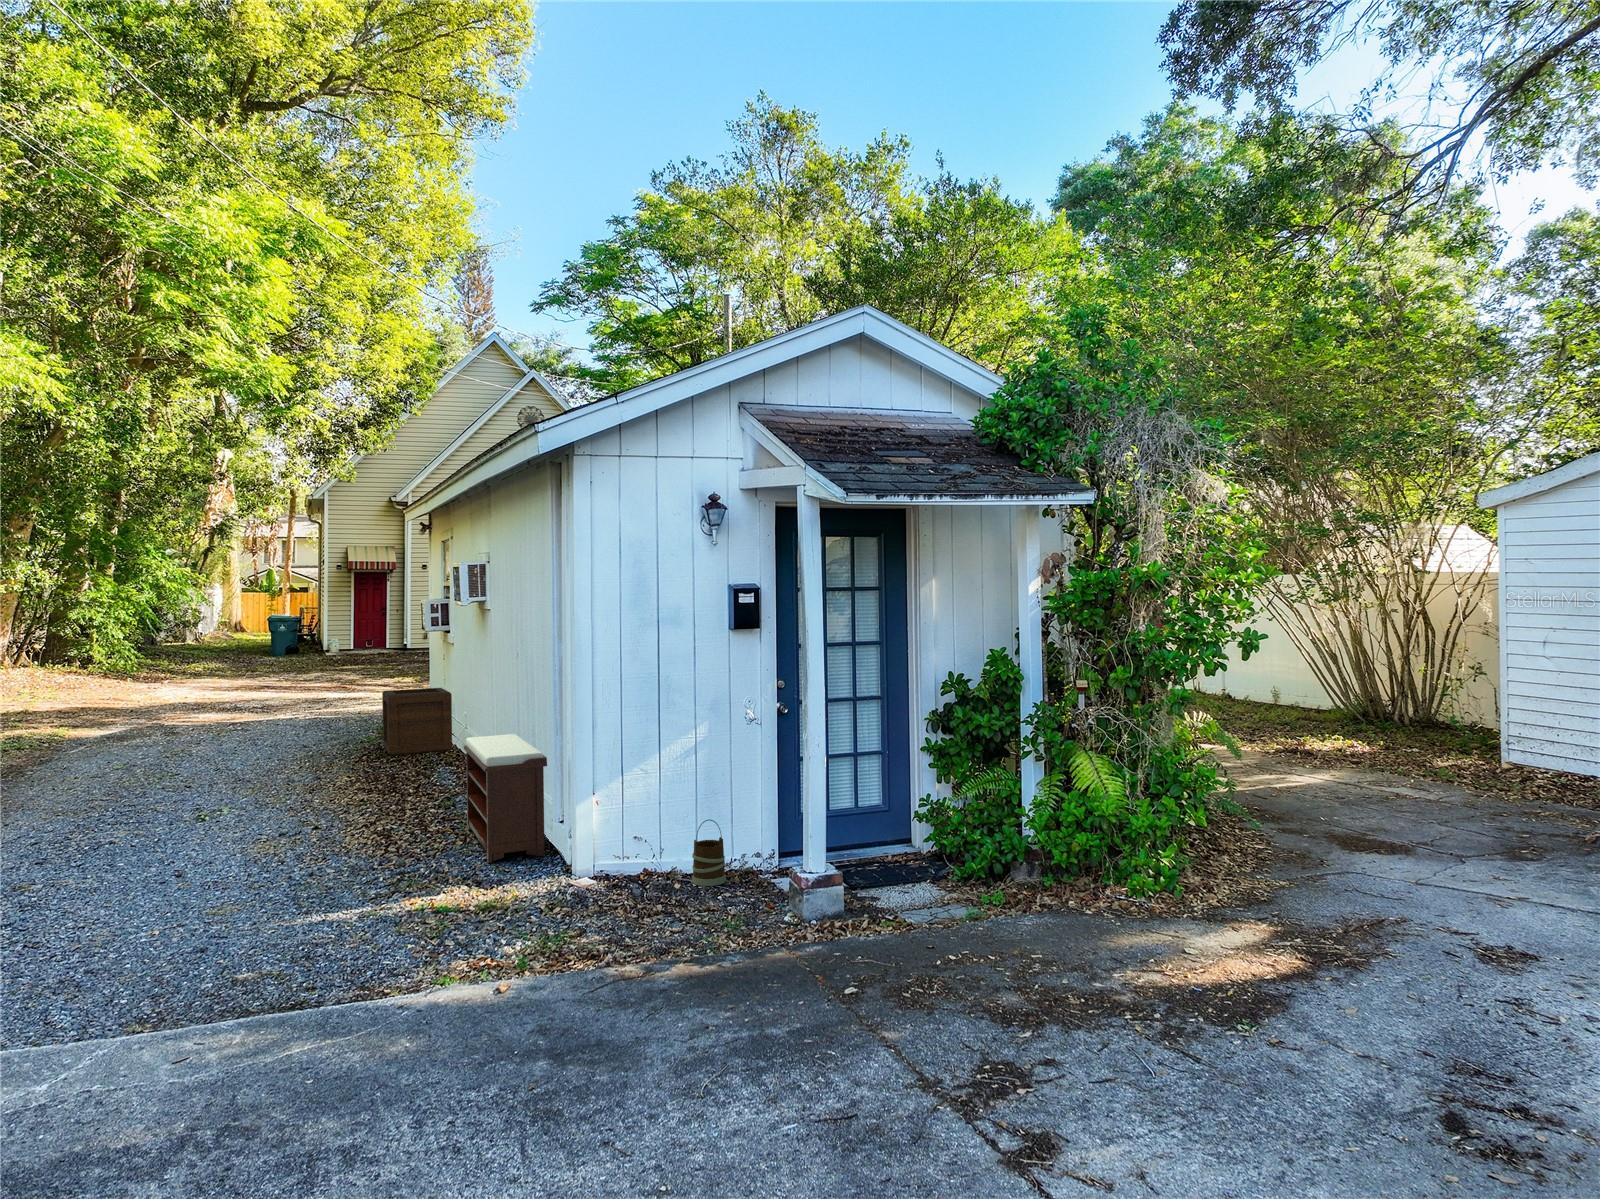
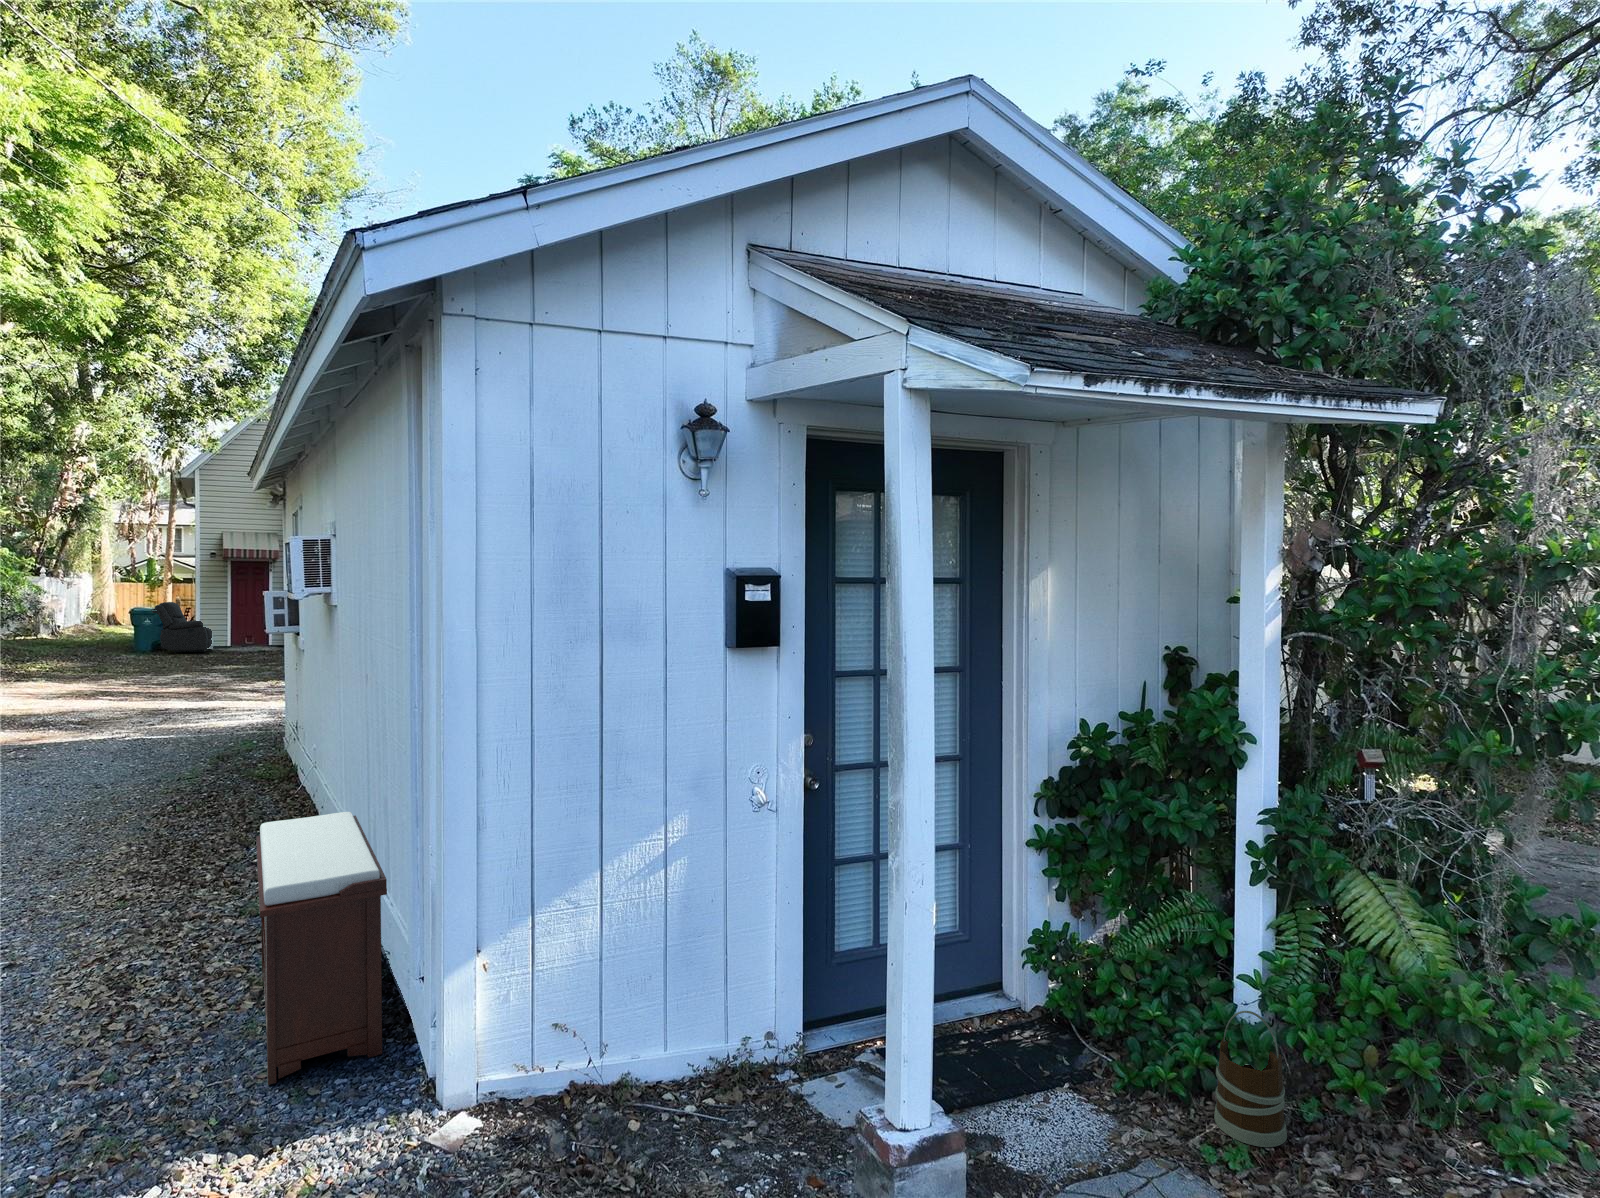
chair: none [289,611,343,656] -> present [151,602,219,653]
wooden crate: present [382,688,452,755] -> none [202,707,299,805]
wooden bucket: present [692,819,726,886] -> present [1214,1011,1287,1147]

